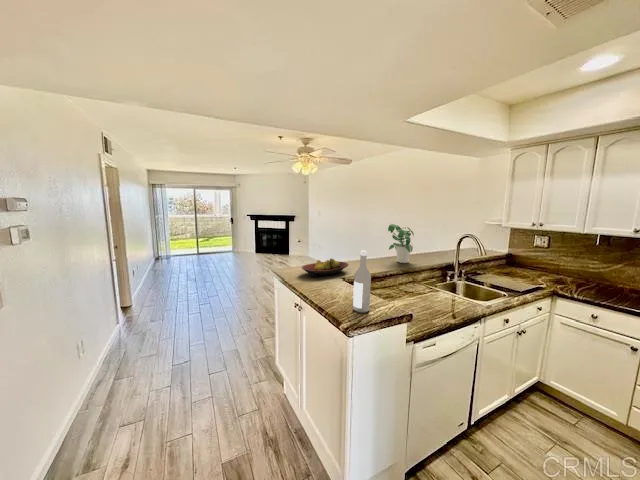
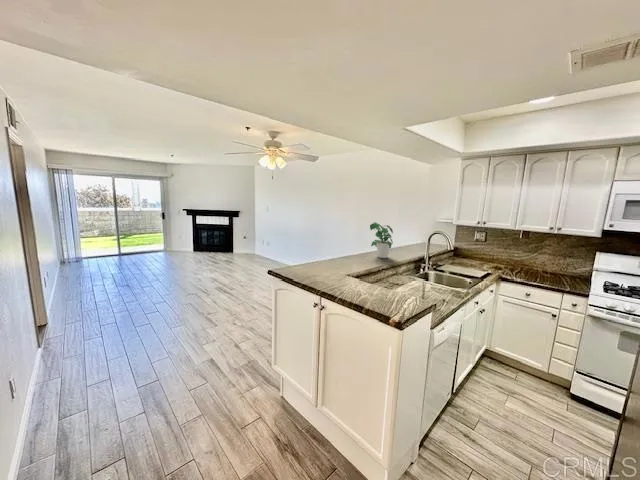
wine bottle: present [353,251,371,313] -> none [385,250,403,307]
fruit bowl: present [302,259,348,276] -> none [304,257,346,275]

